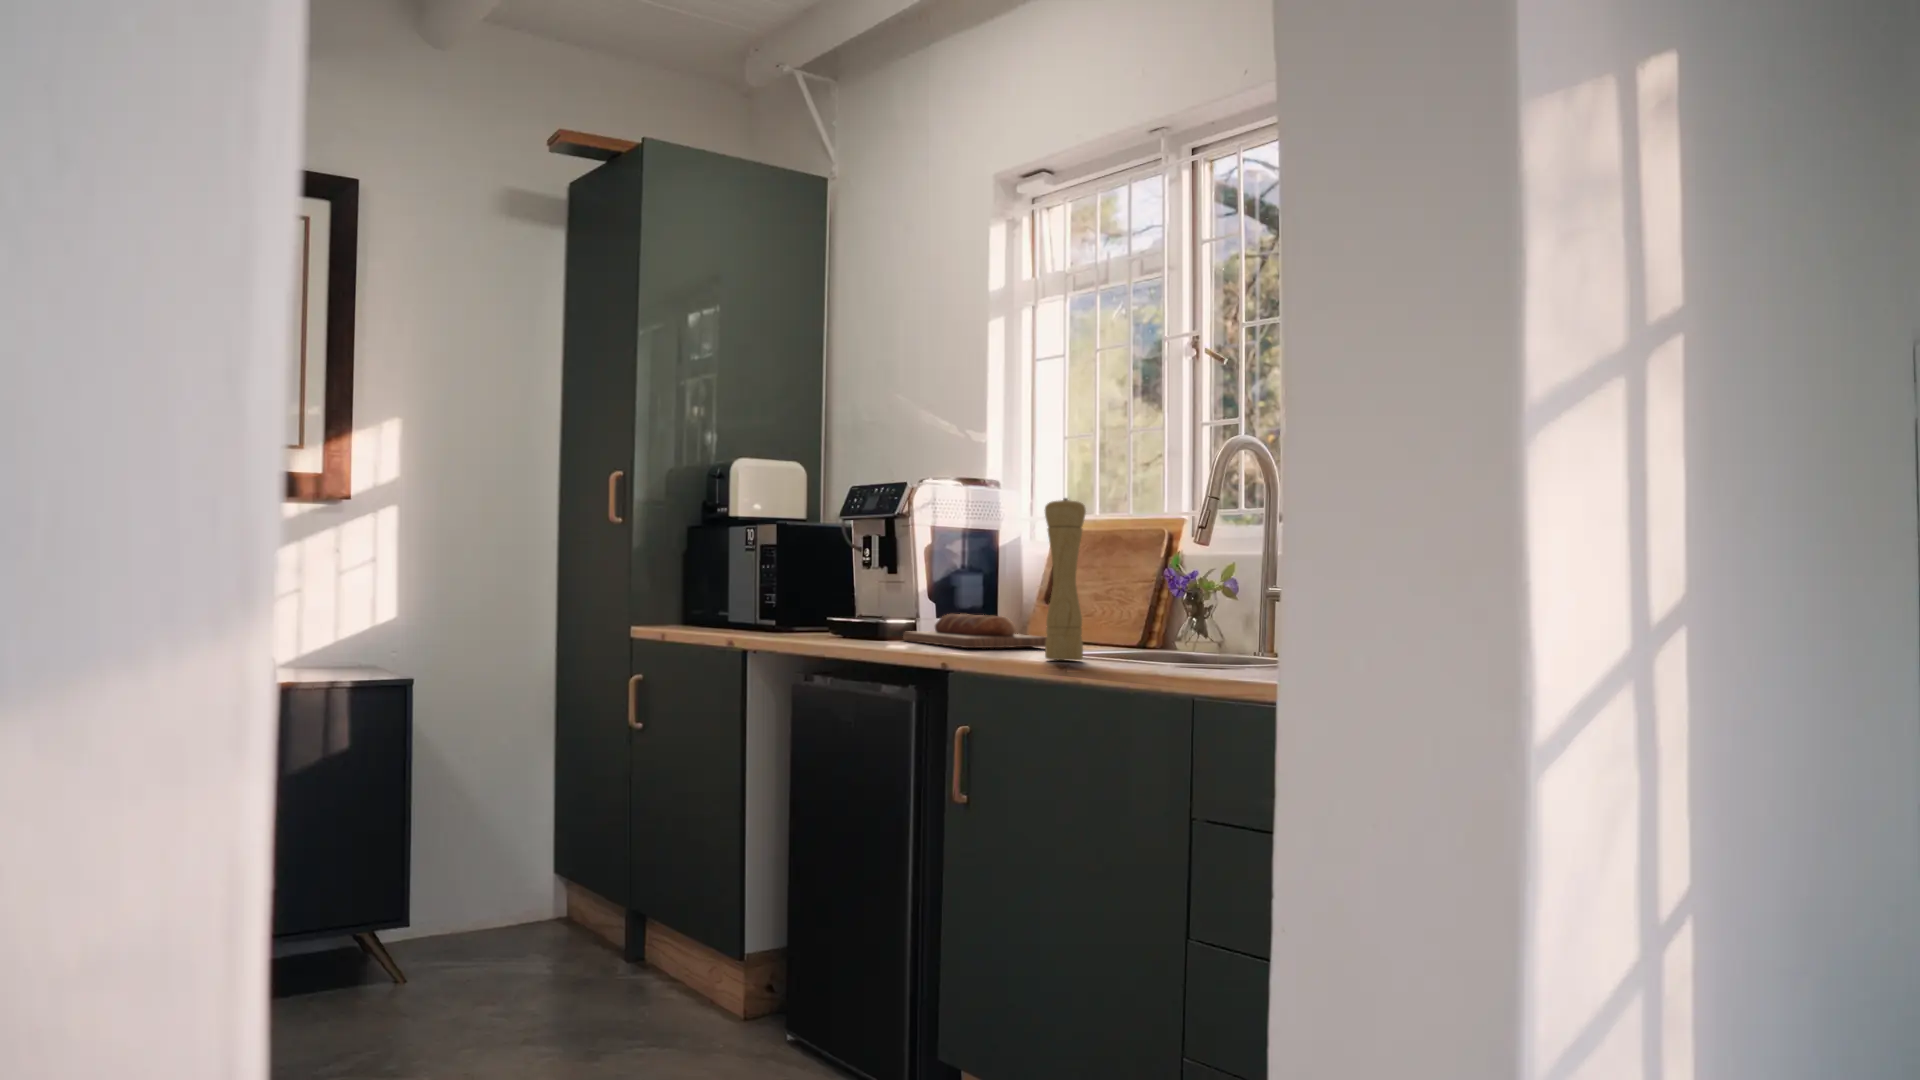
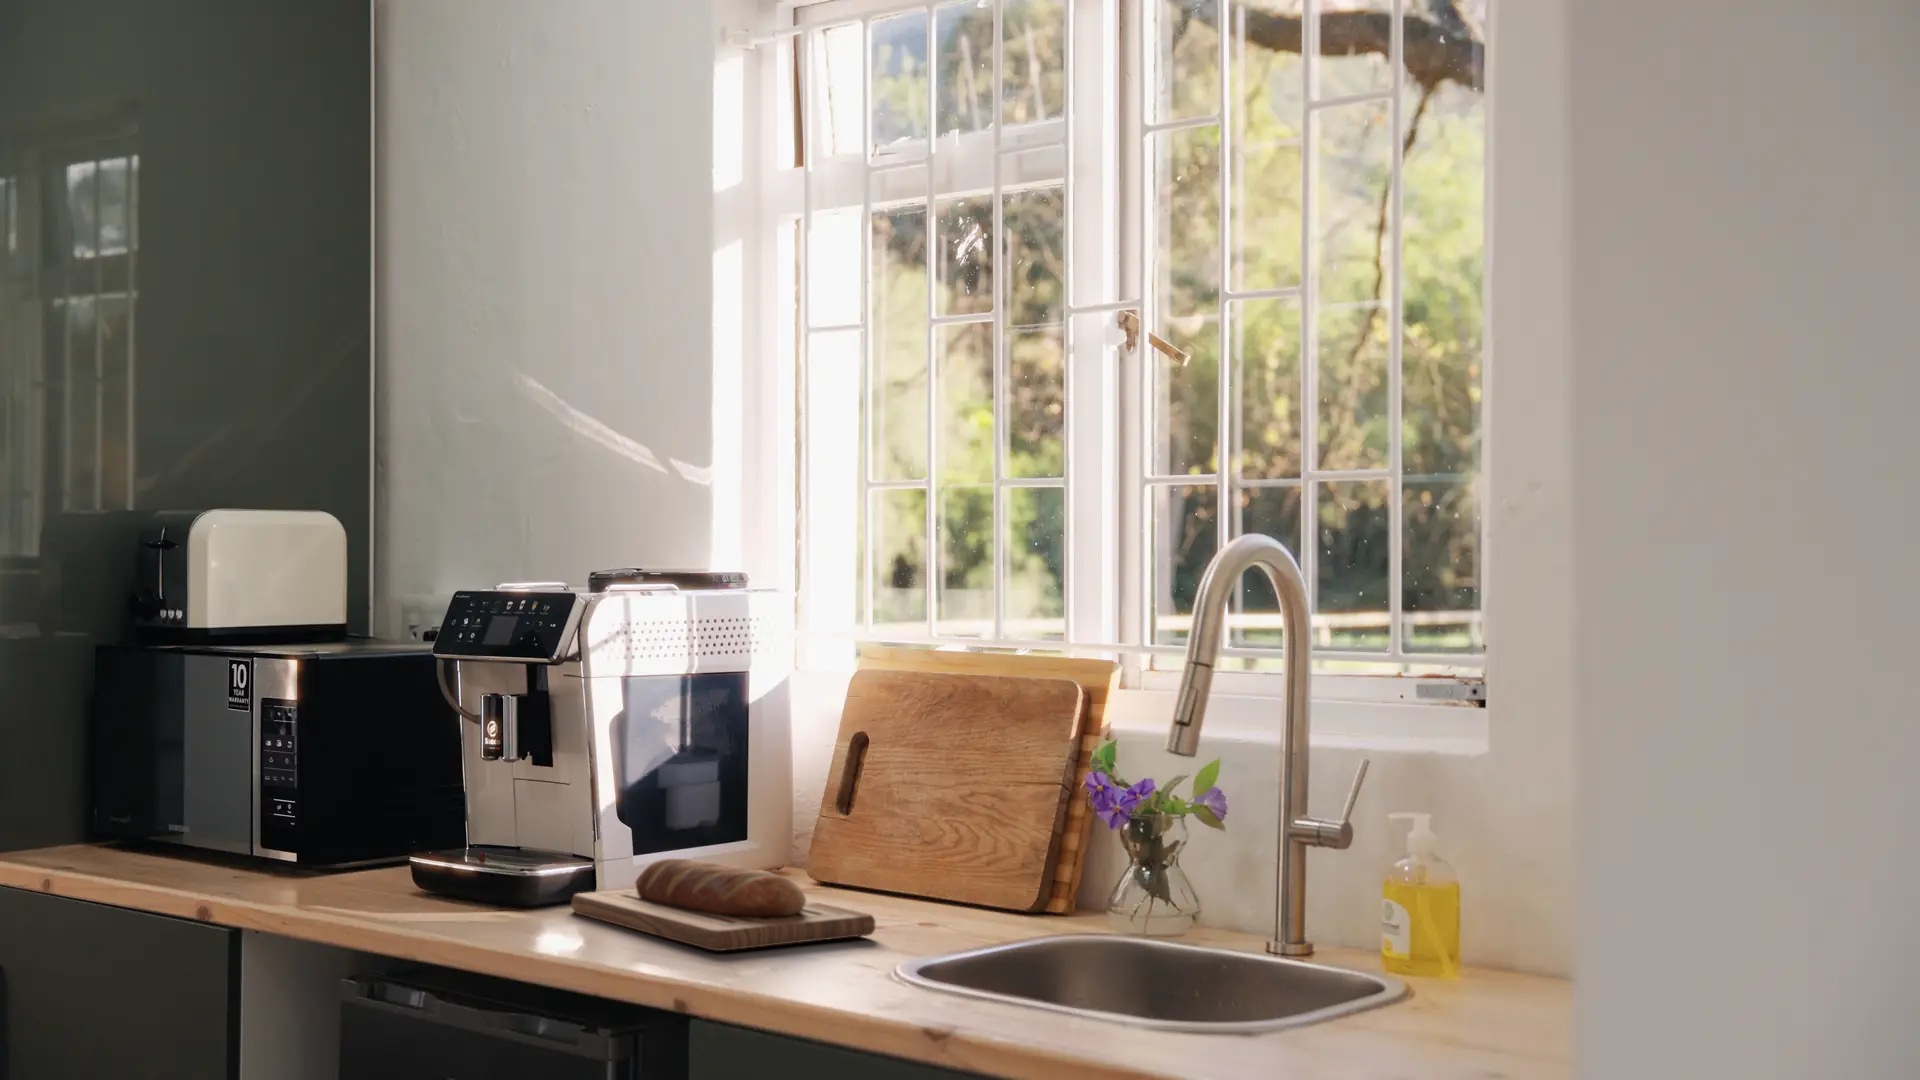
pepper mill: present [1045,498,1086,660] -> none [892,679,972,1007]

